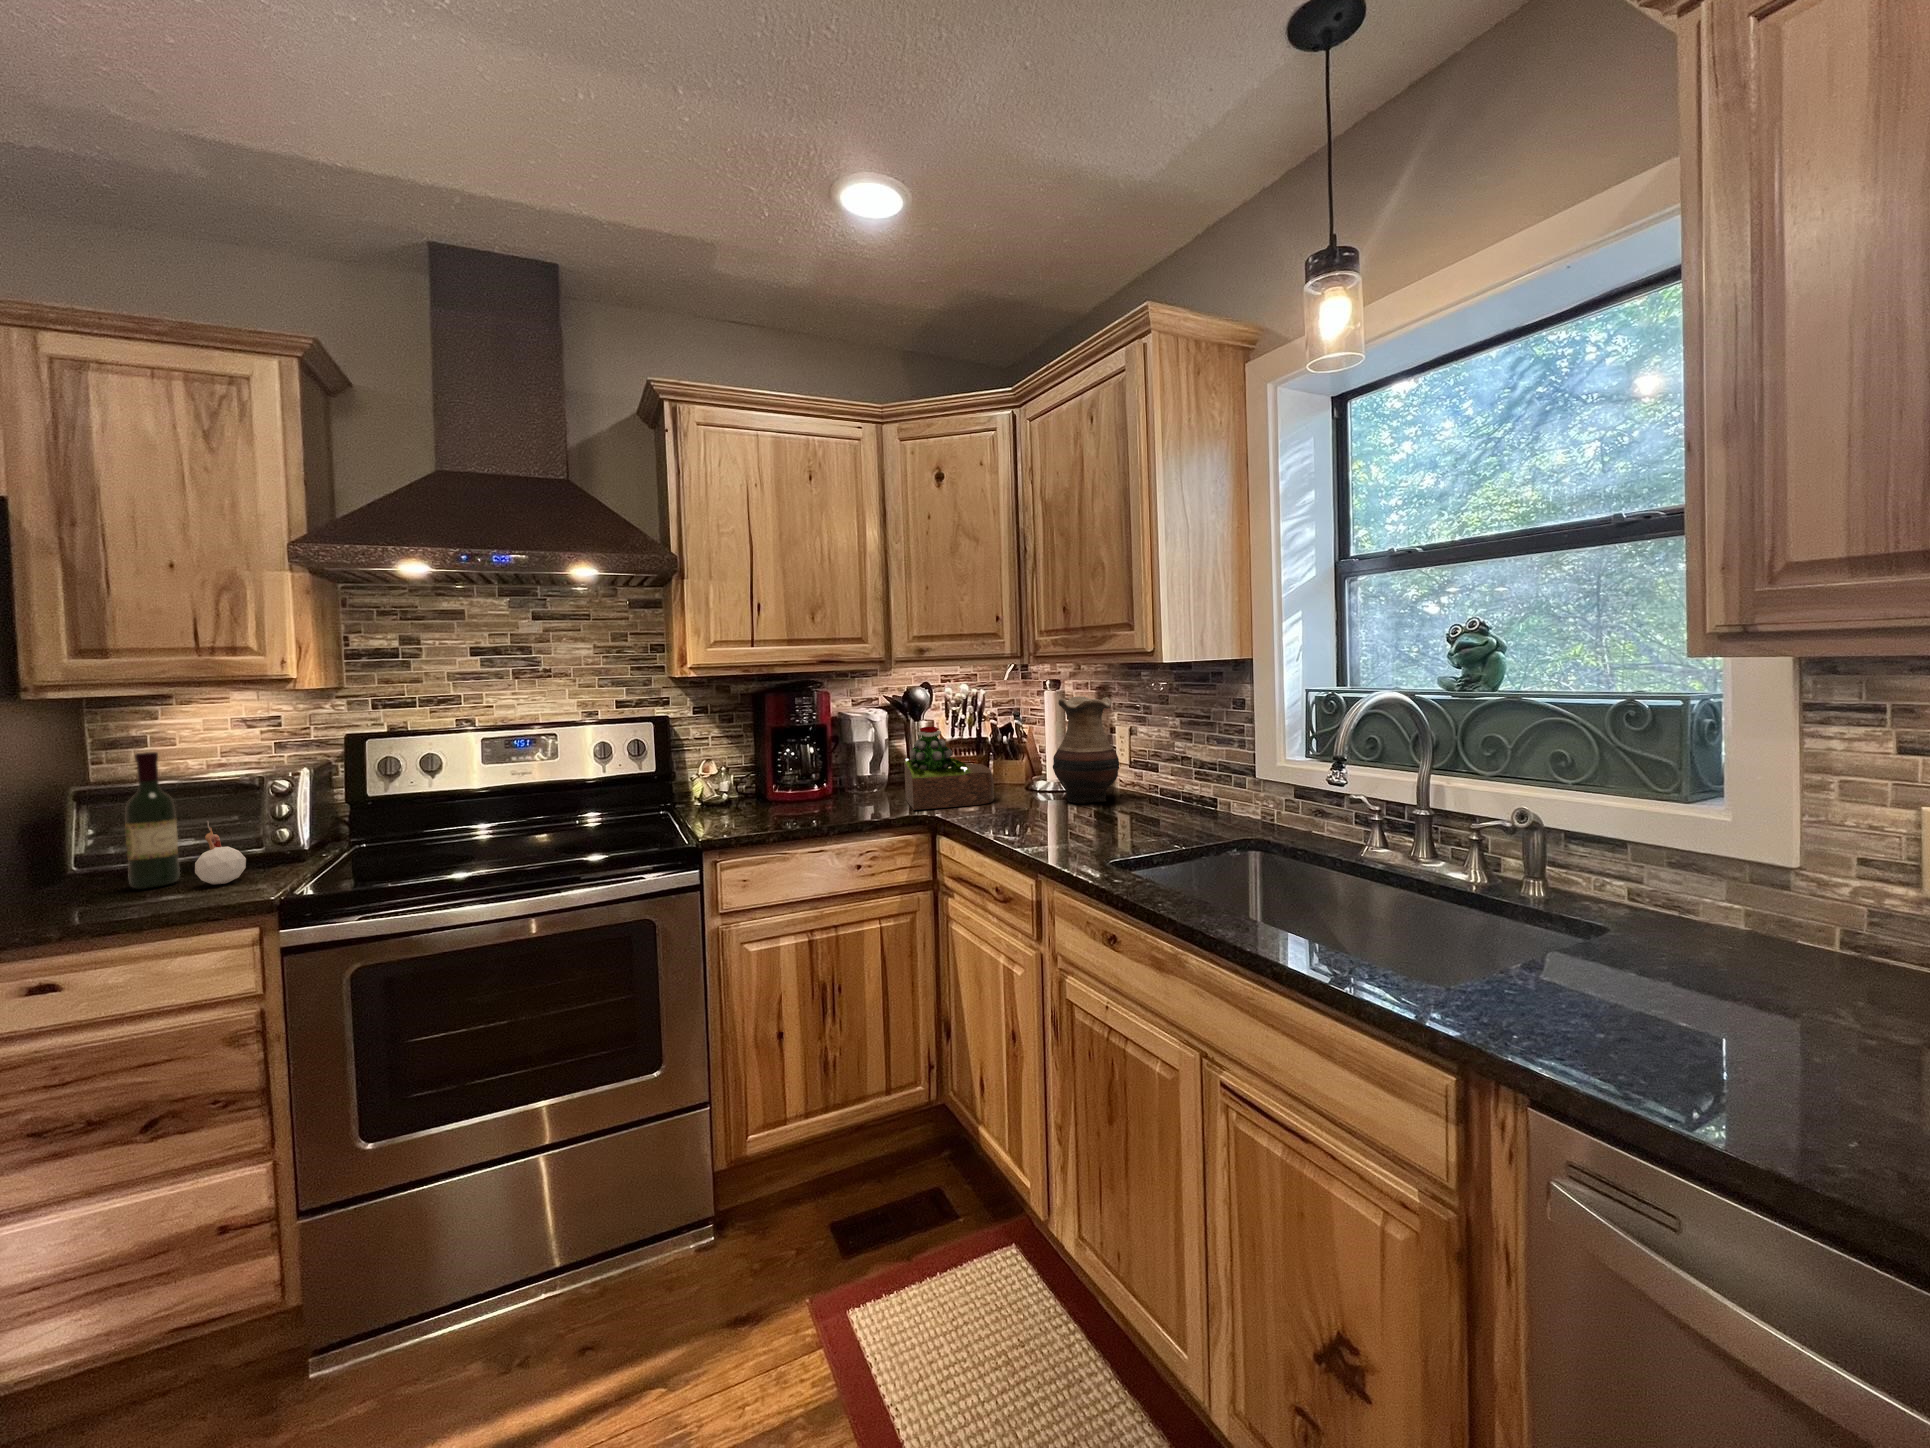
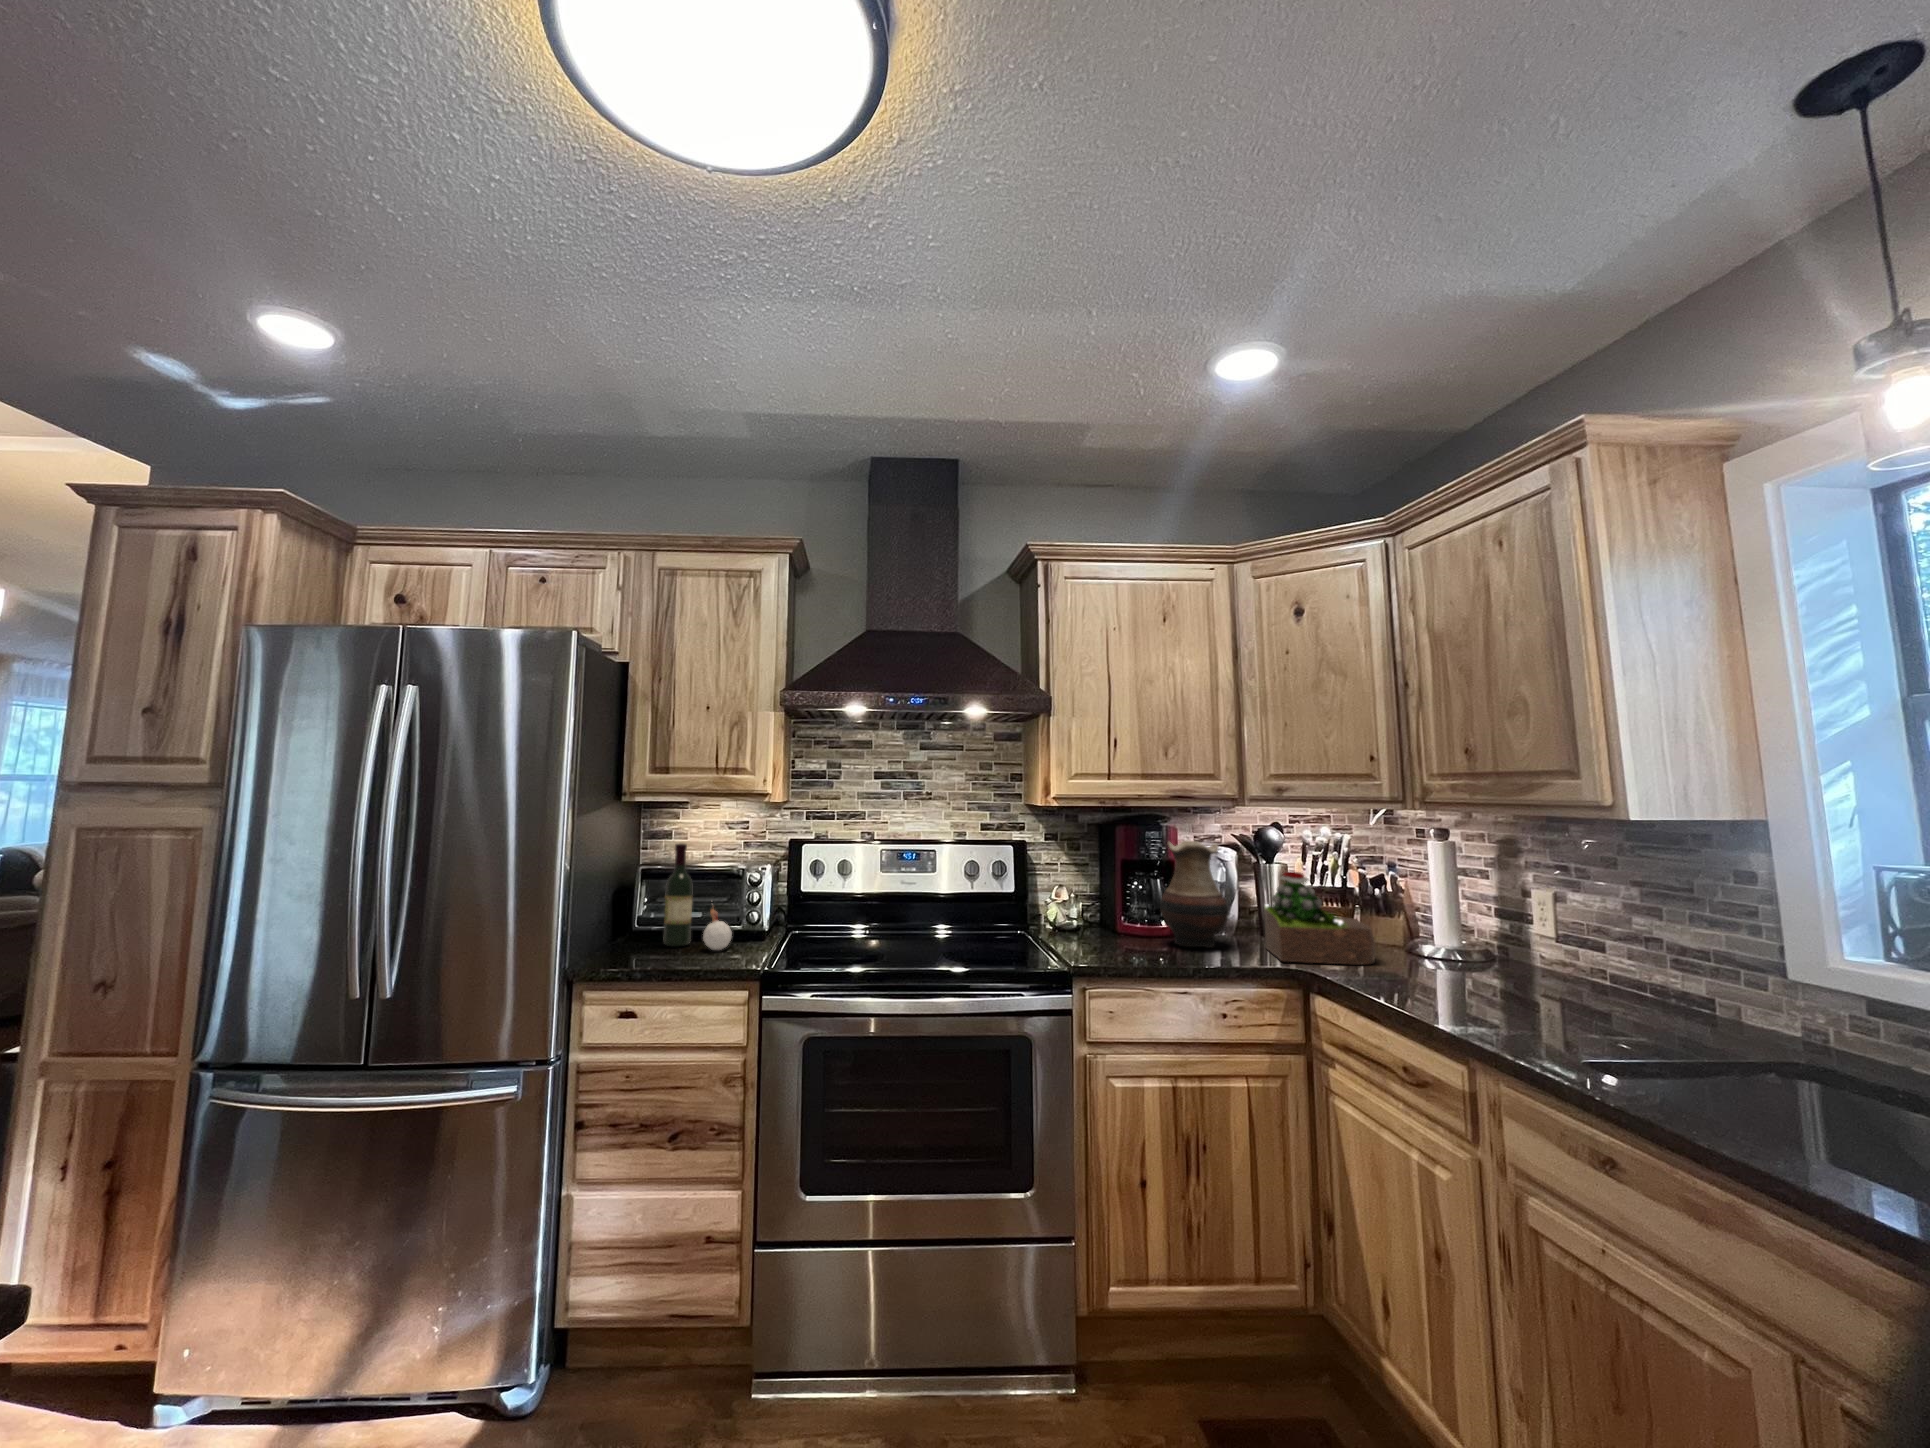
vase: present [1053,697,1119,803] -> present [1160,841,1228,948]

